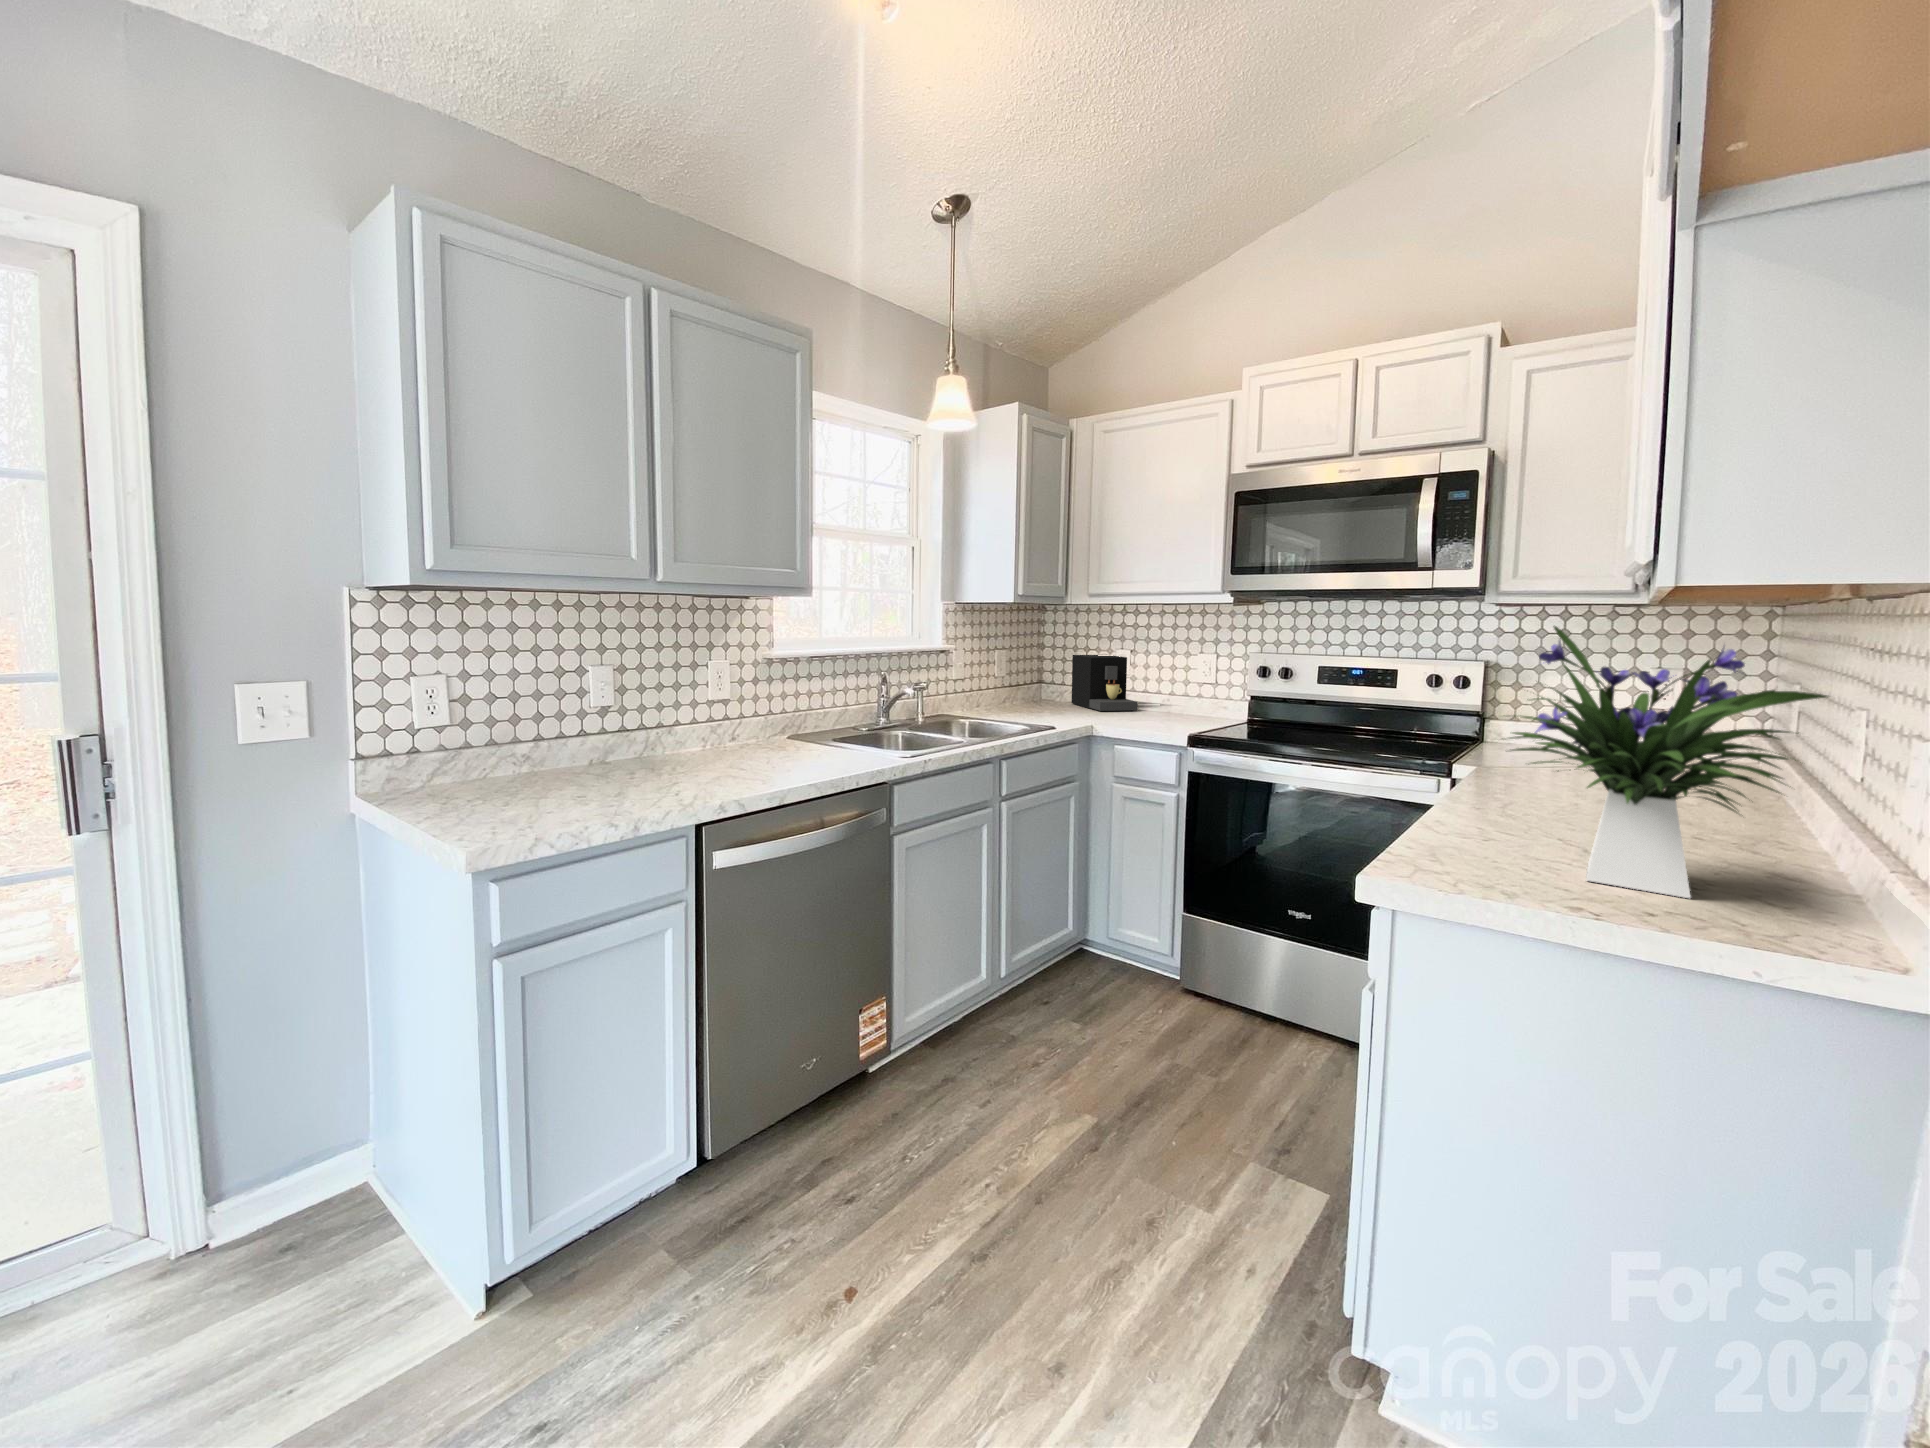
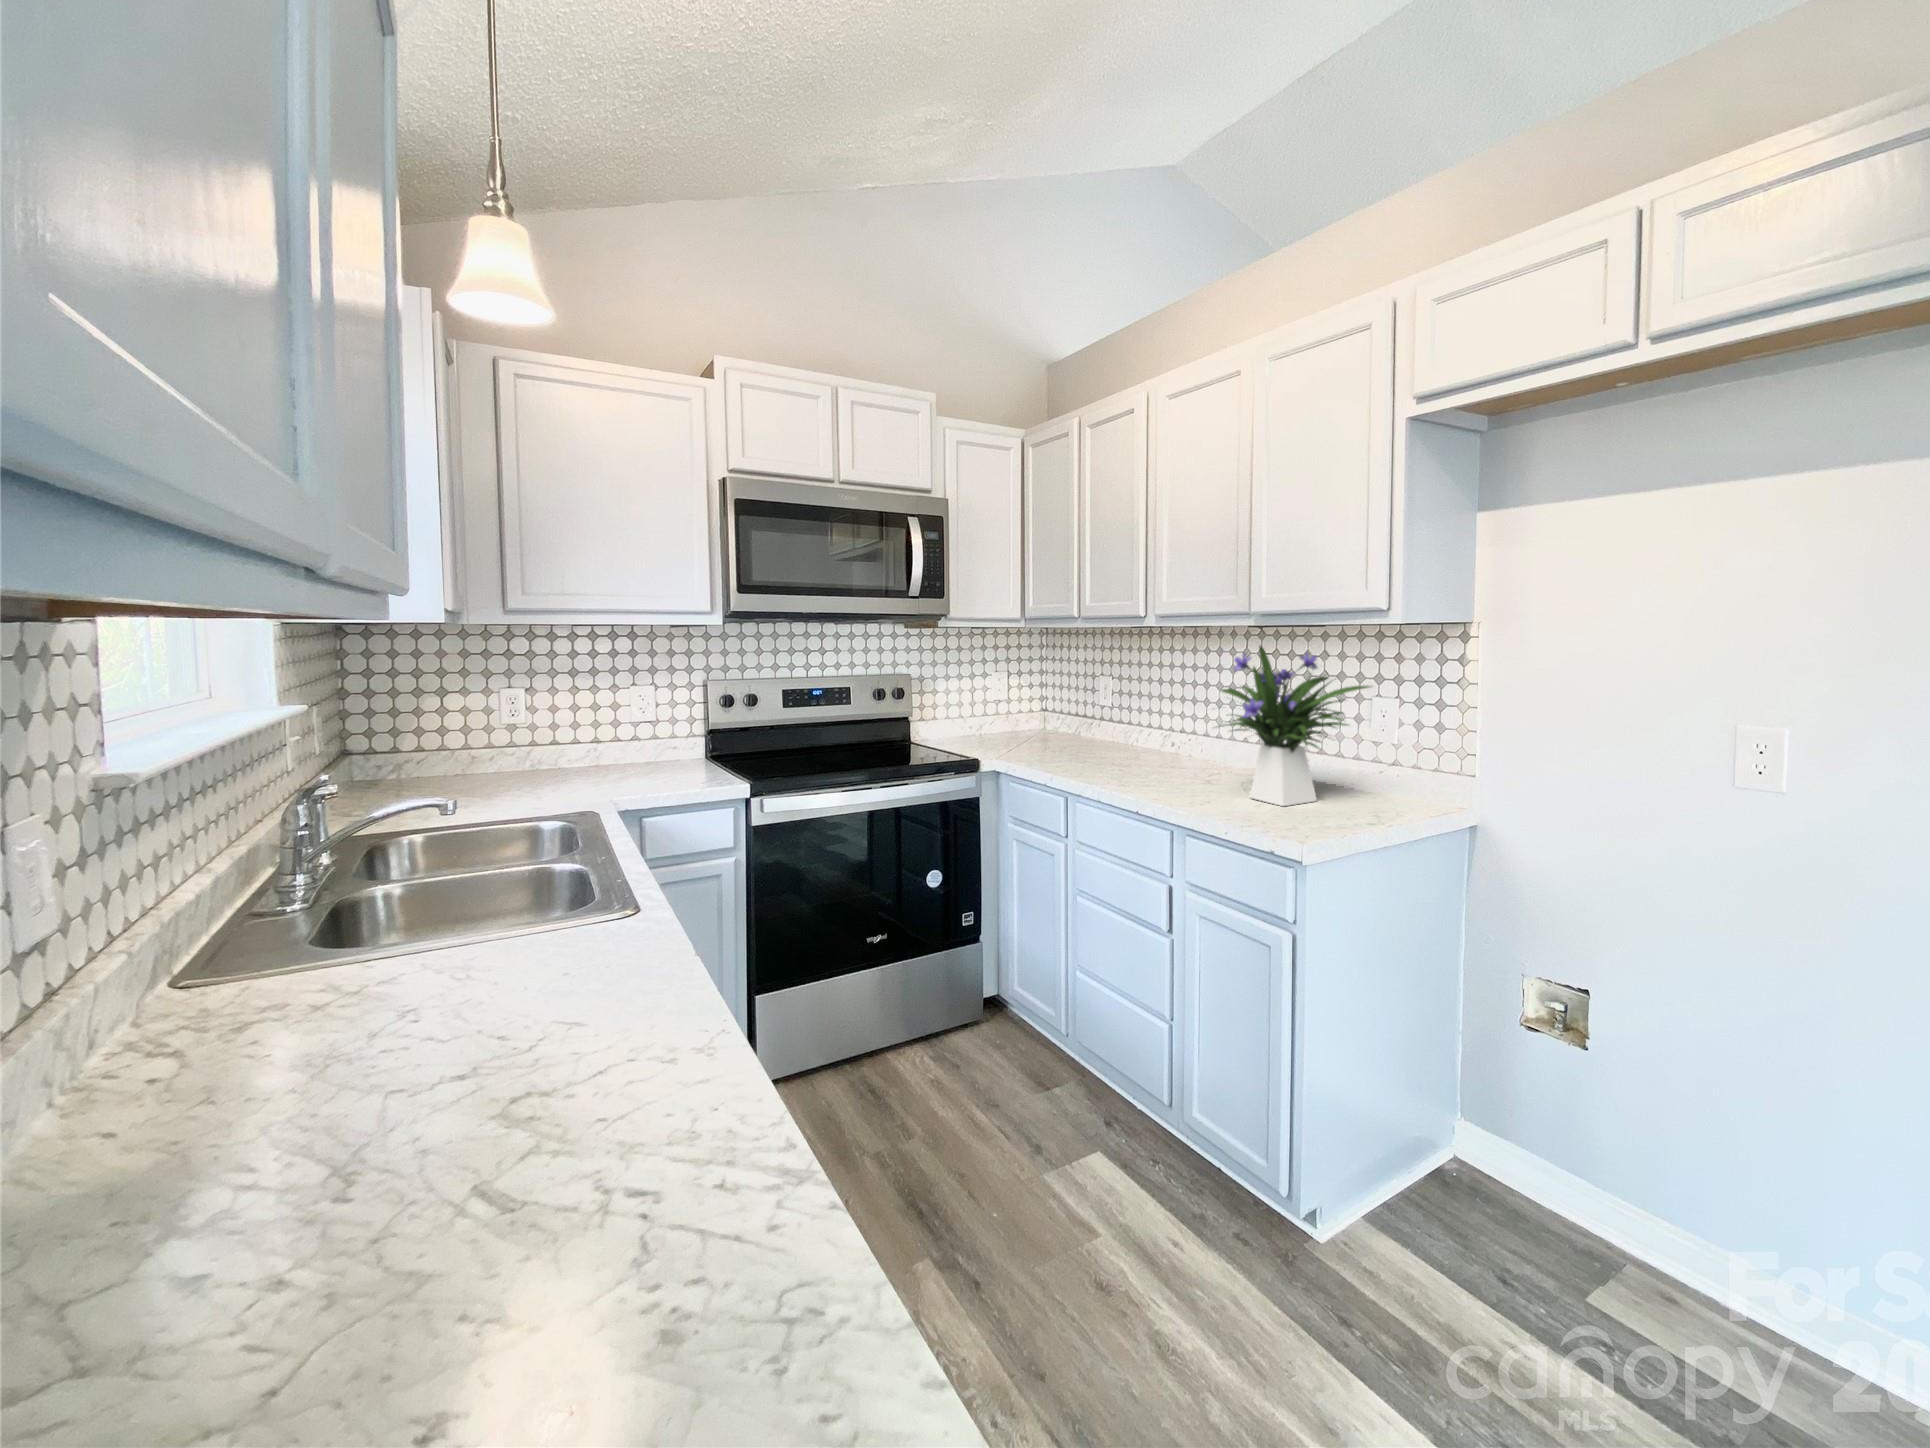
coffee maker: present [1071,655,1138,711] -> none [421,699,559,777]

